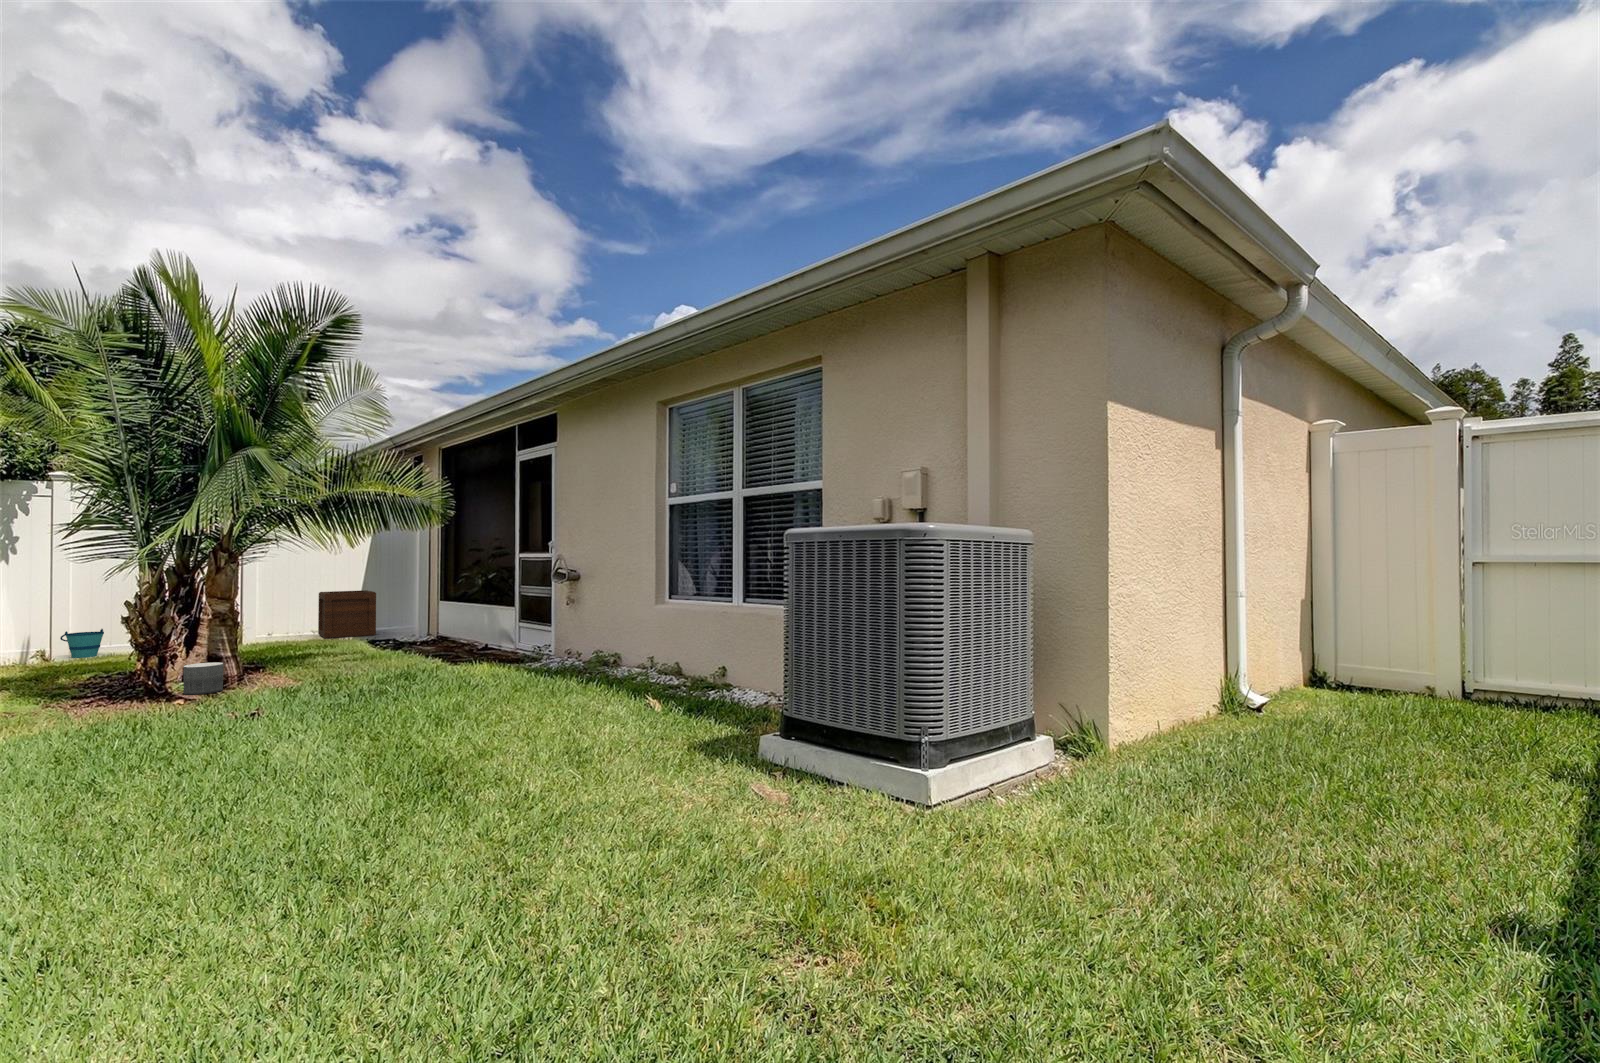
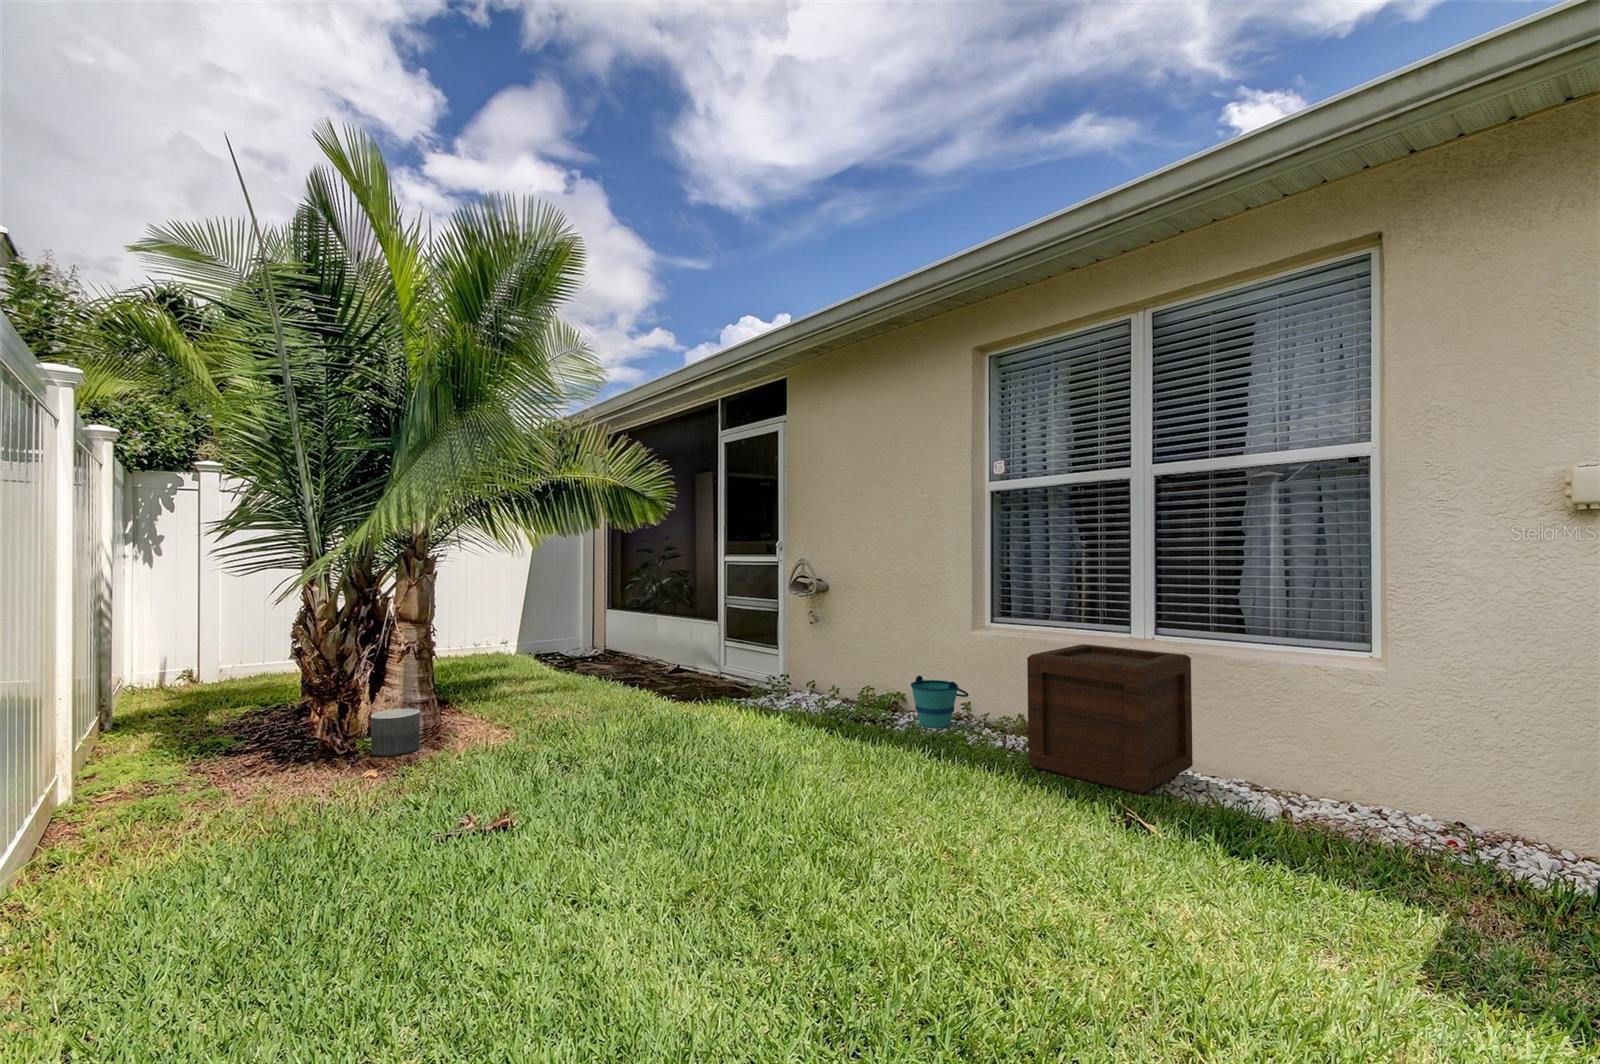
wooden crate: present [318,590,376,639] -> present [1027,644,1193,794]
bucket: present [60,629,104,658] -> present [911,676,969,728]

